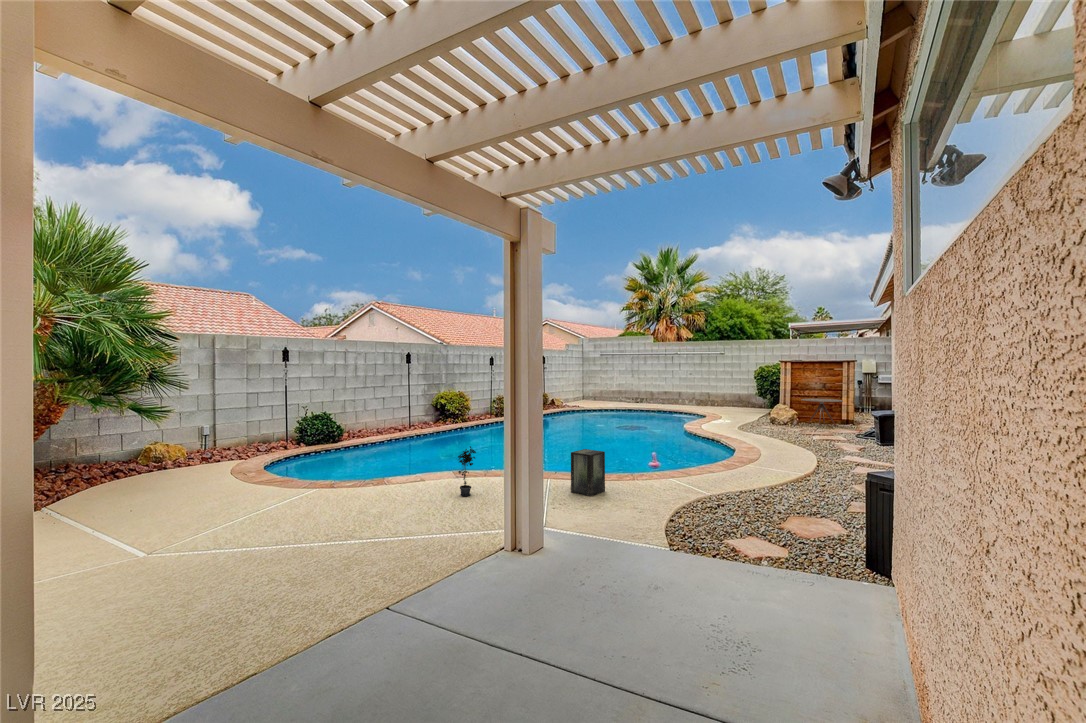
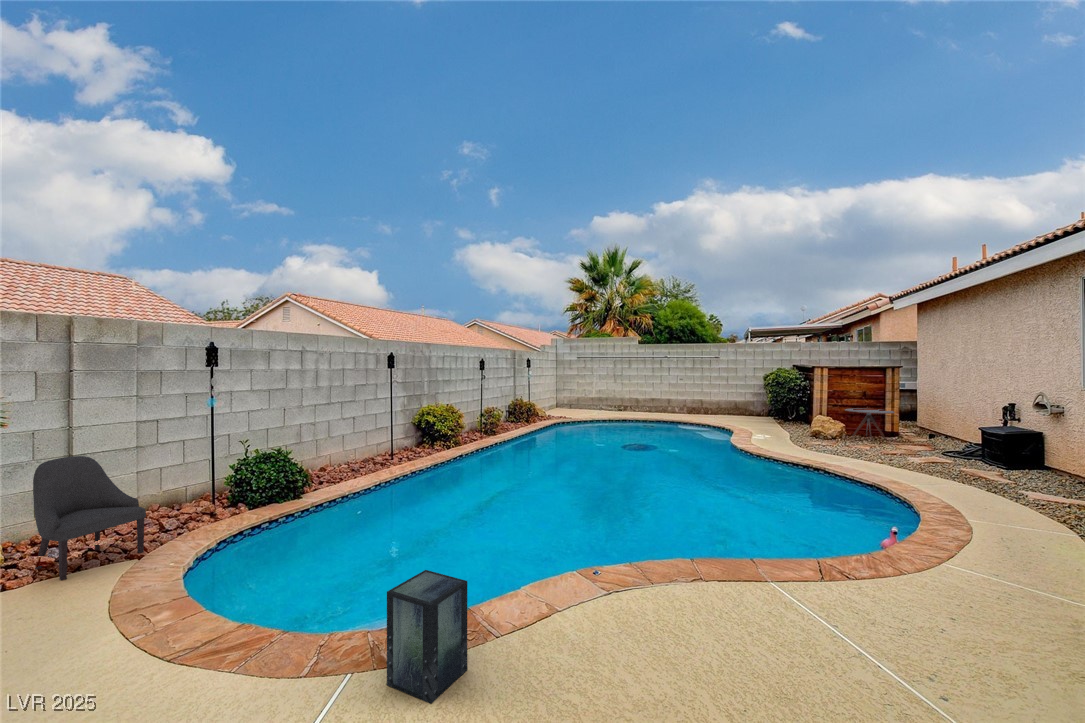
chair: none [200,408,250,465] -> present [33,456,146,580]
potted plant: present [458,446,476,496] -> none [687,552,742,664]
storage box: present [571,449,605,496] -> present [387,570,468,704]

